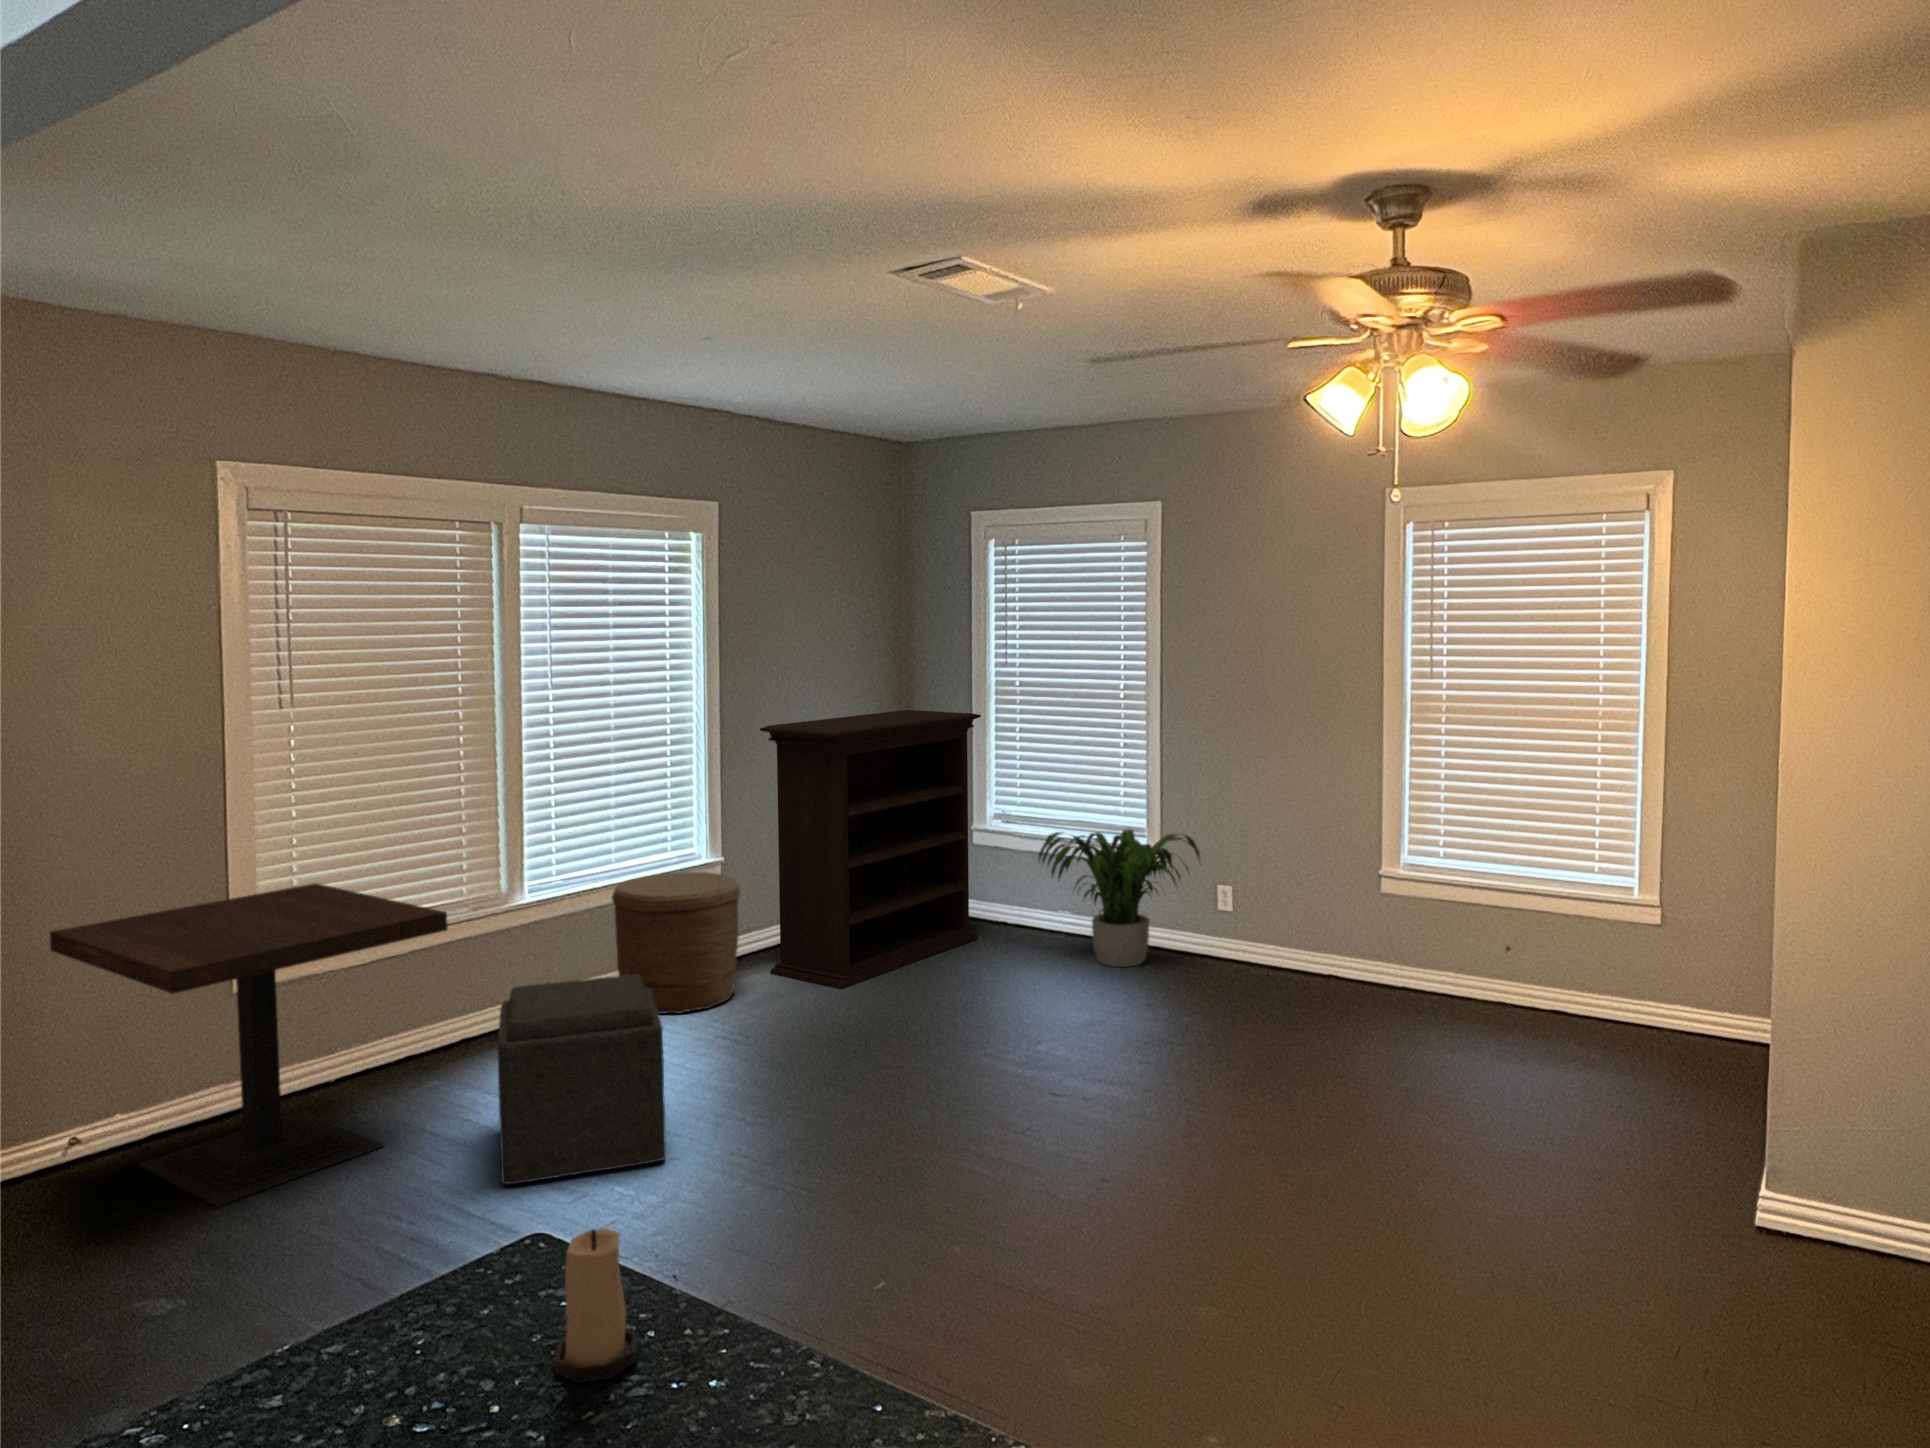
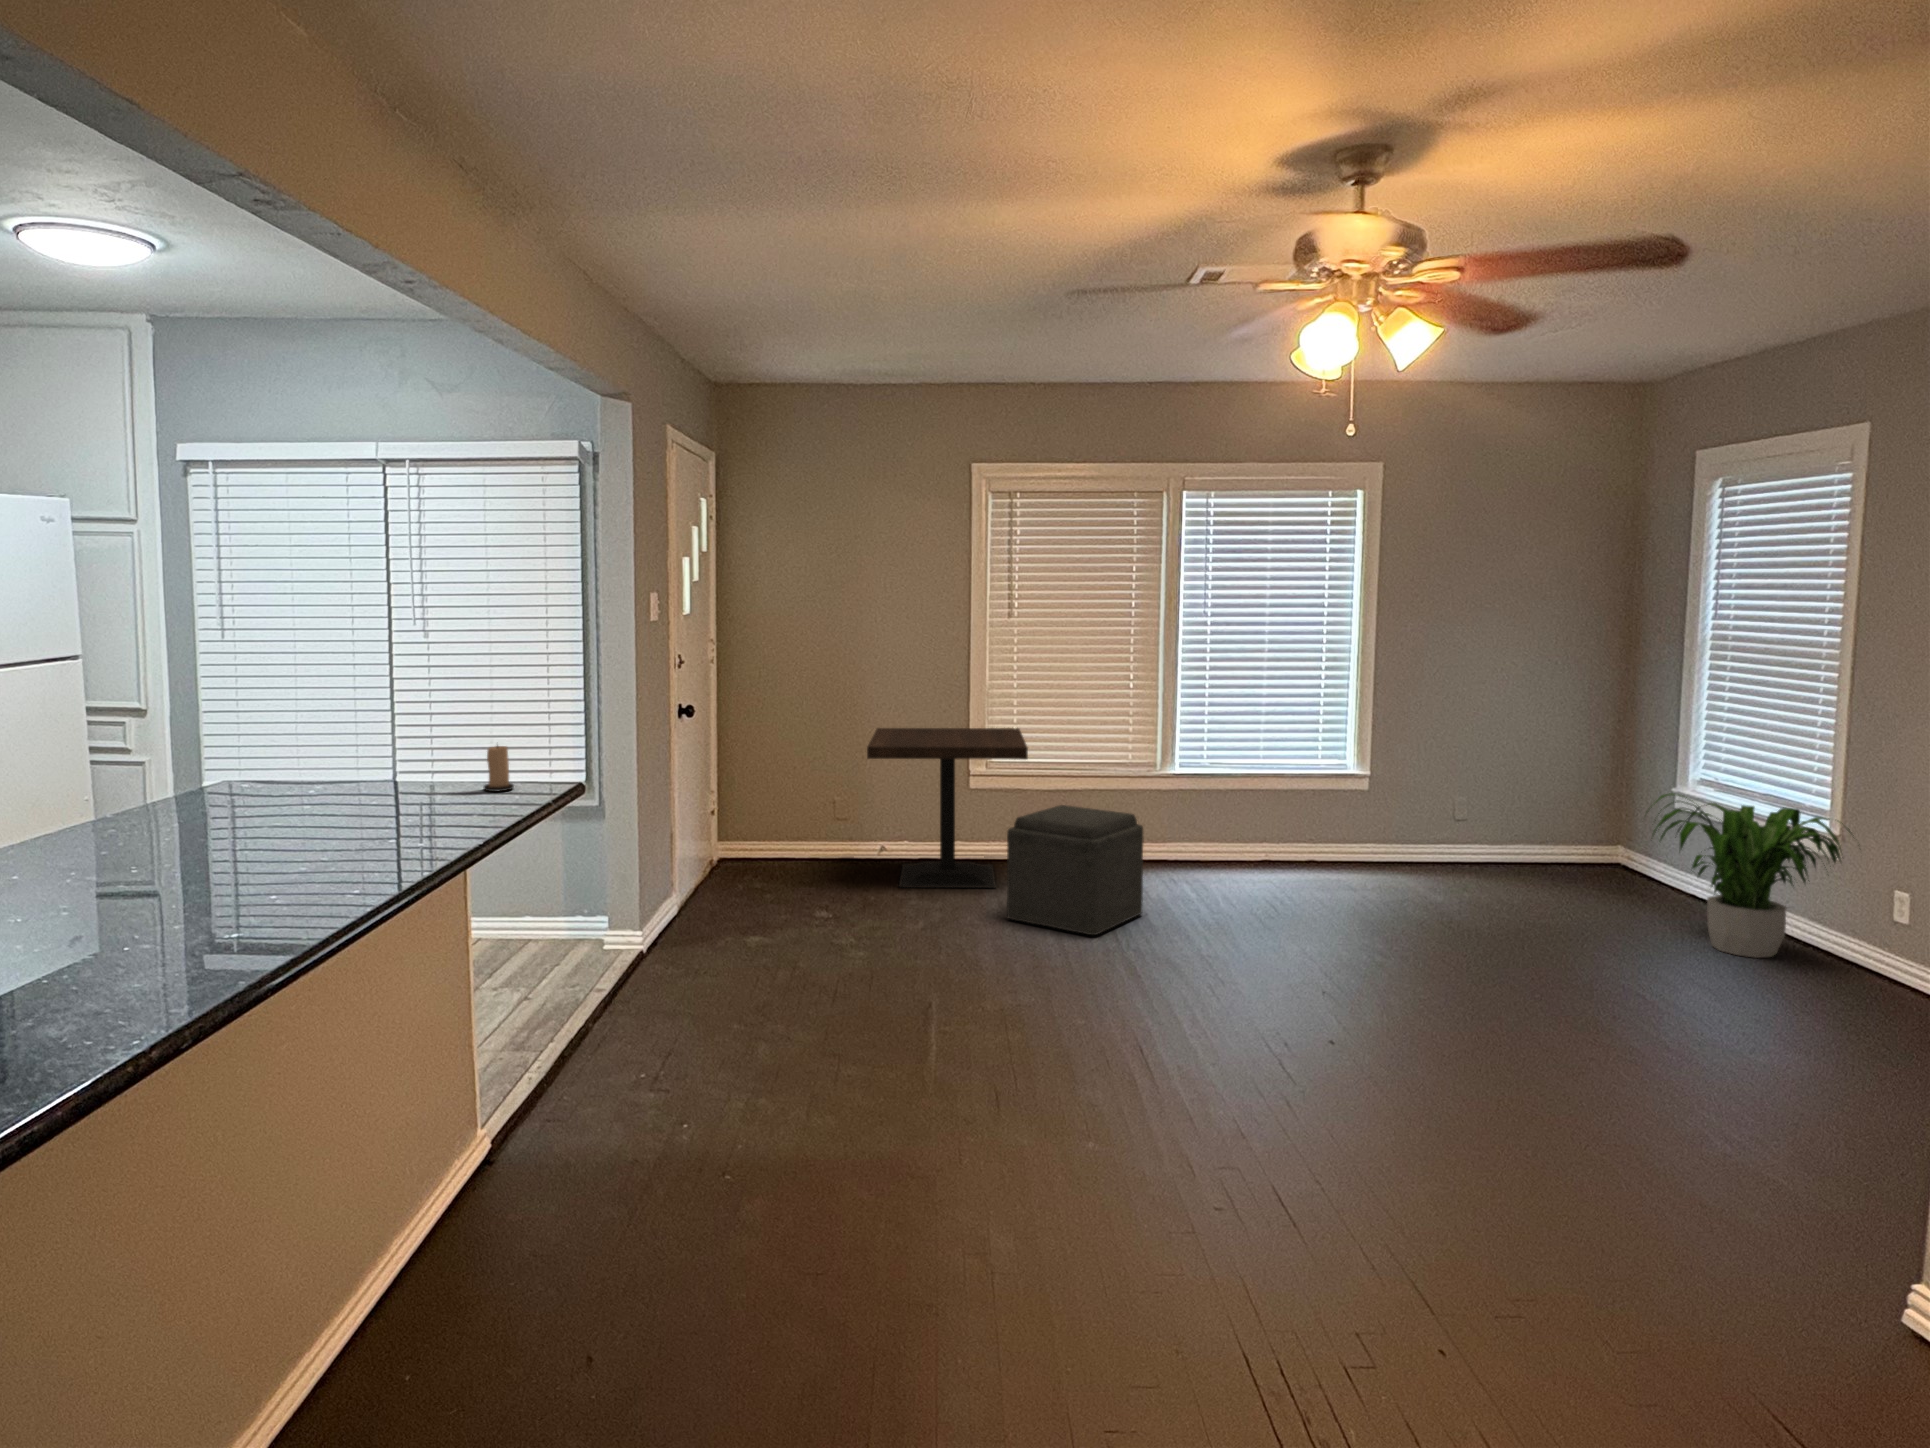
bookshelf: present [760,710,981,989] -> none [1383,658,1646,900]
basket: present [612,872,740,1014] -> none [1237,772,1341,882]

